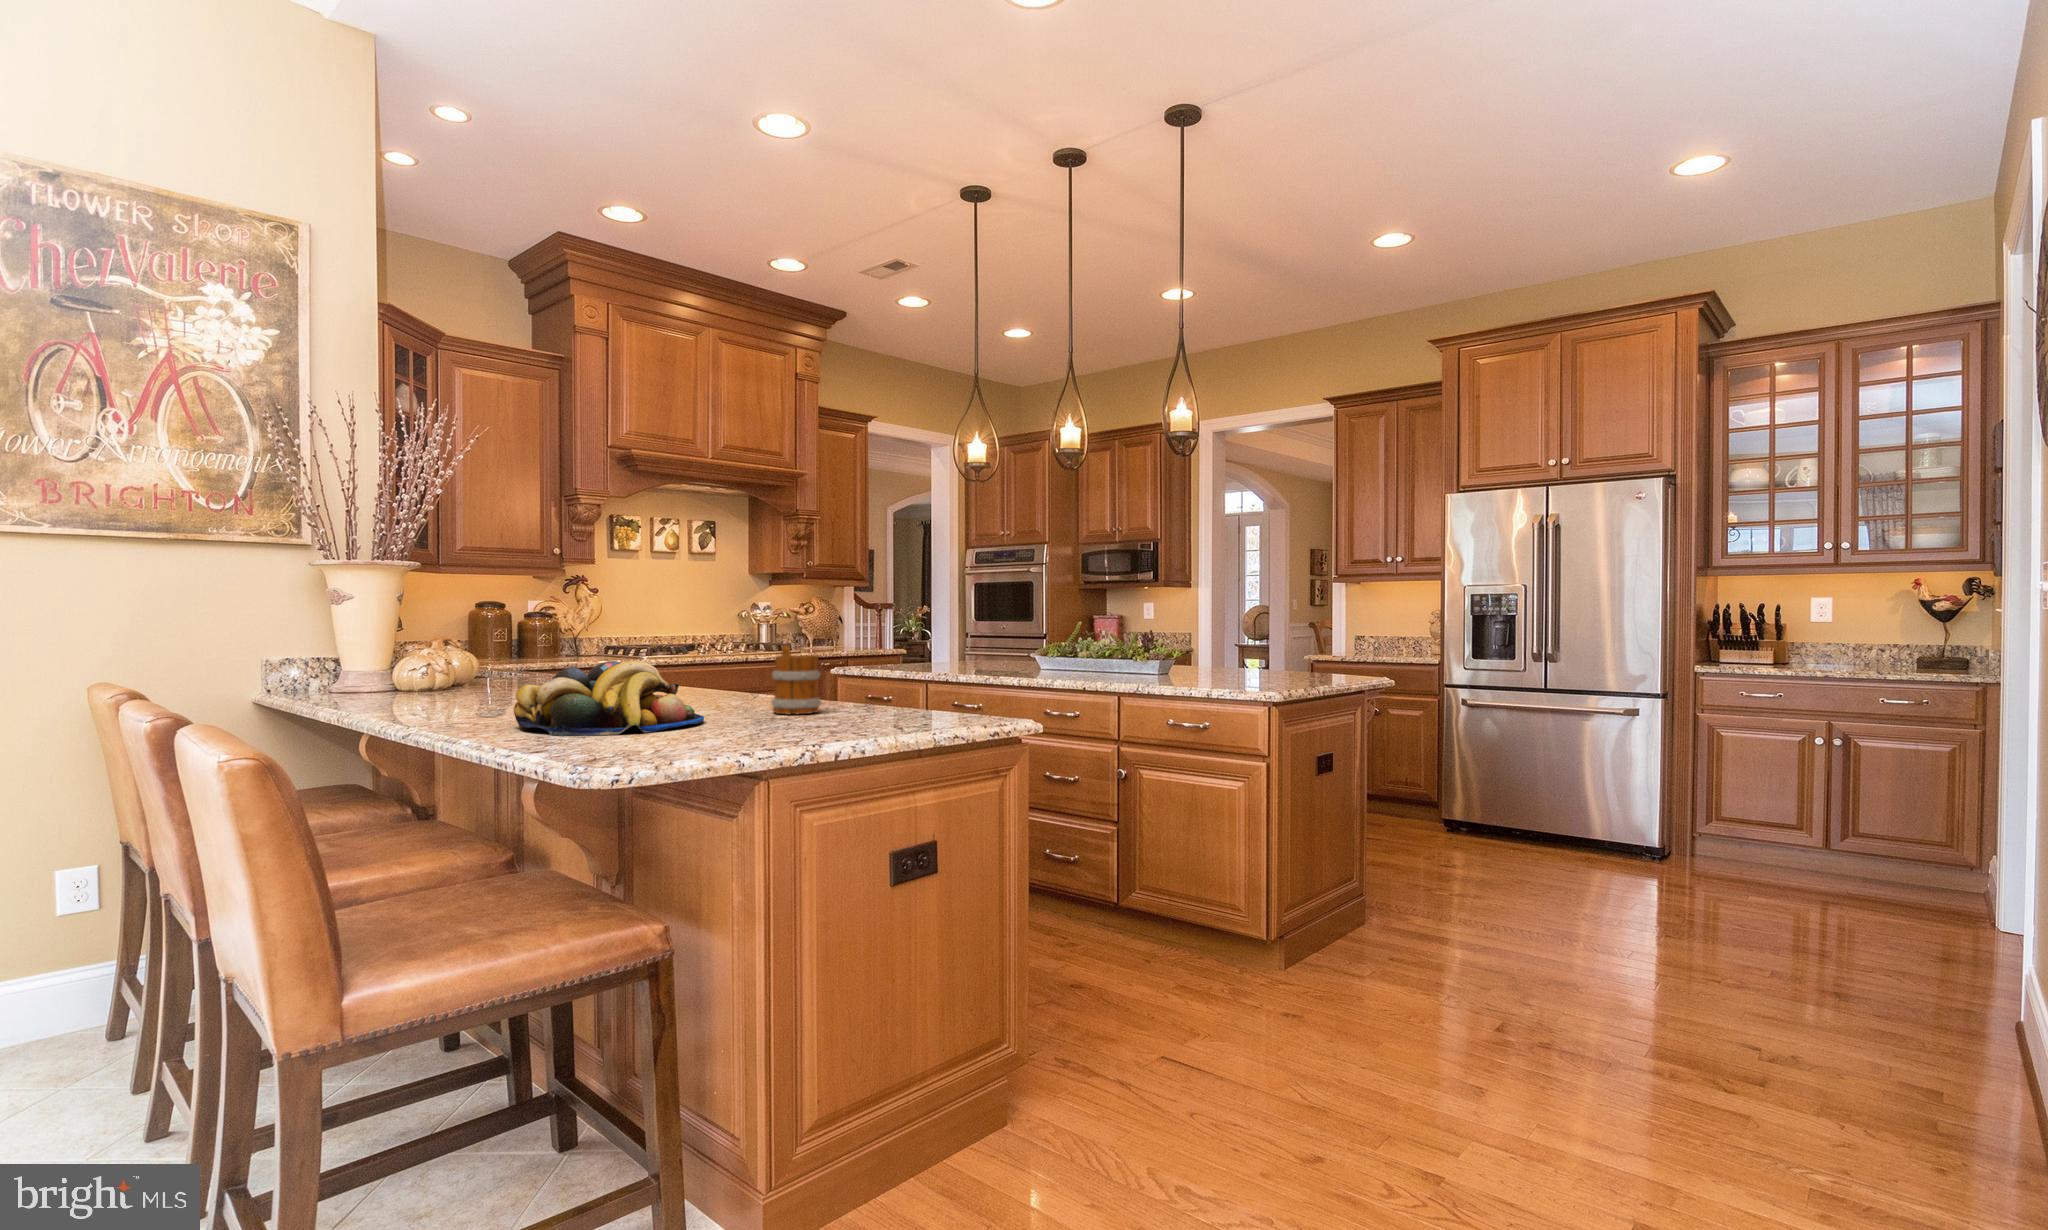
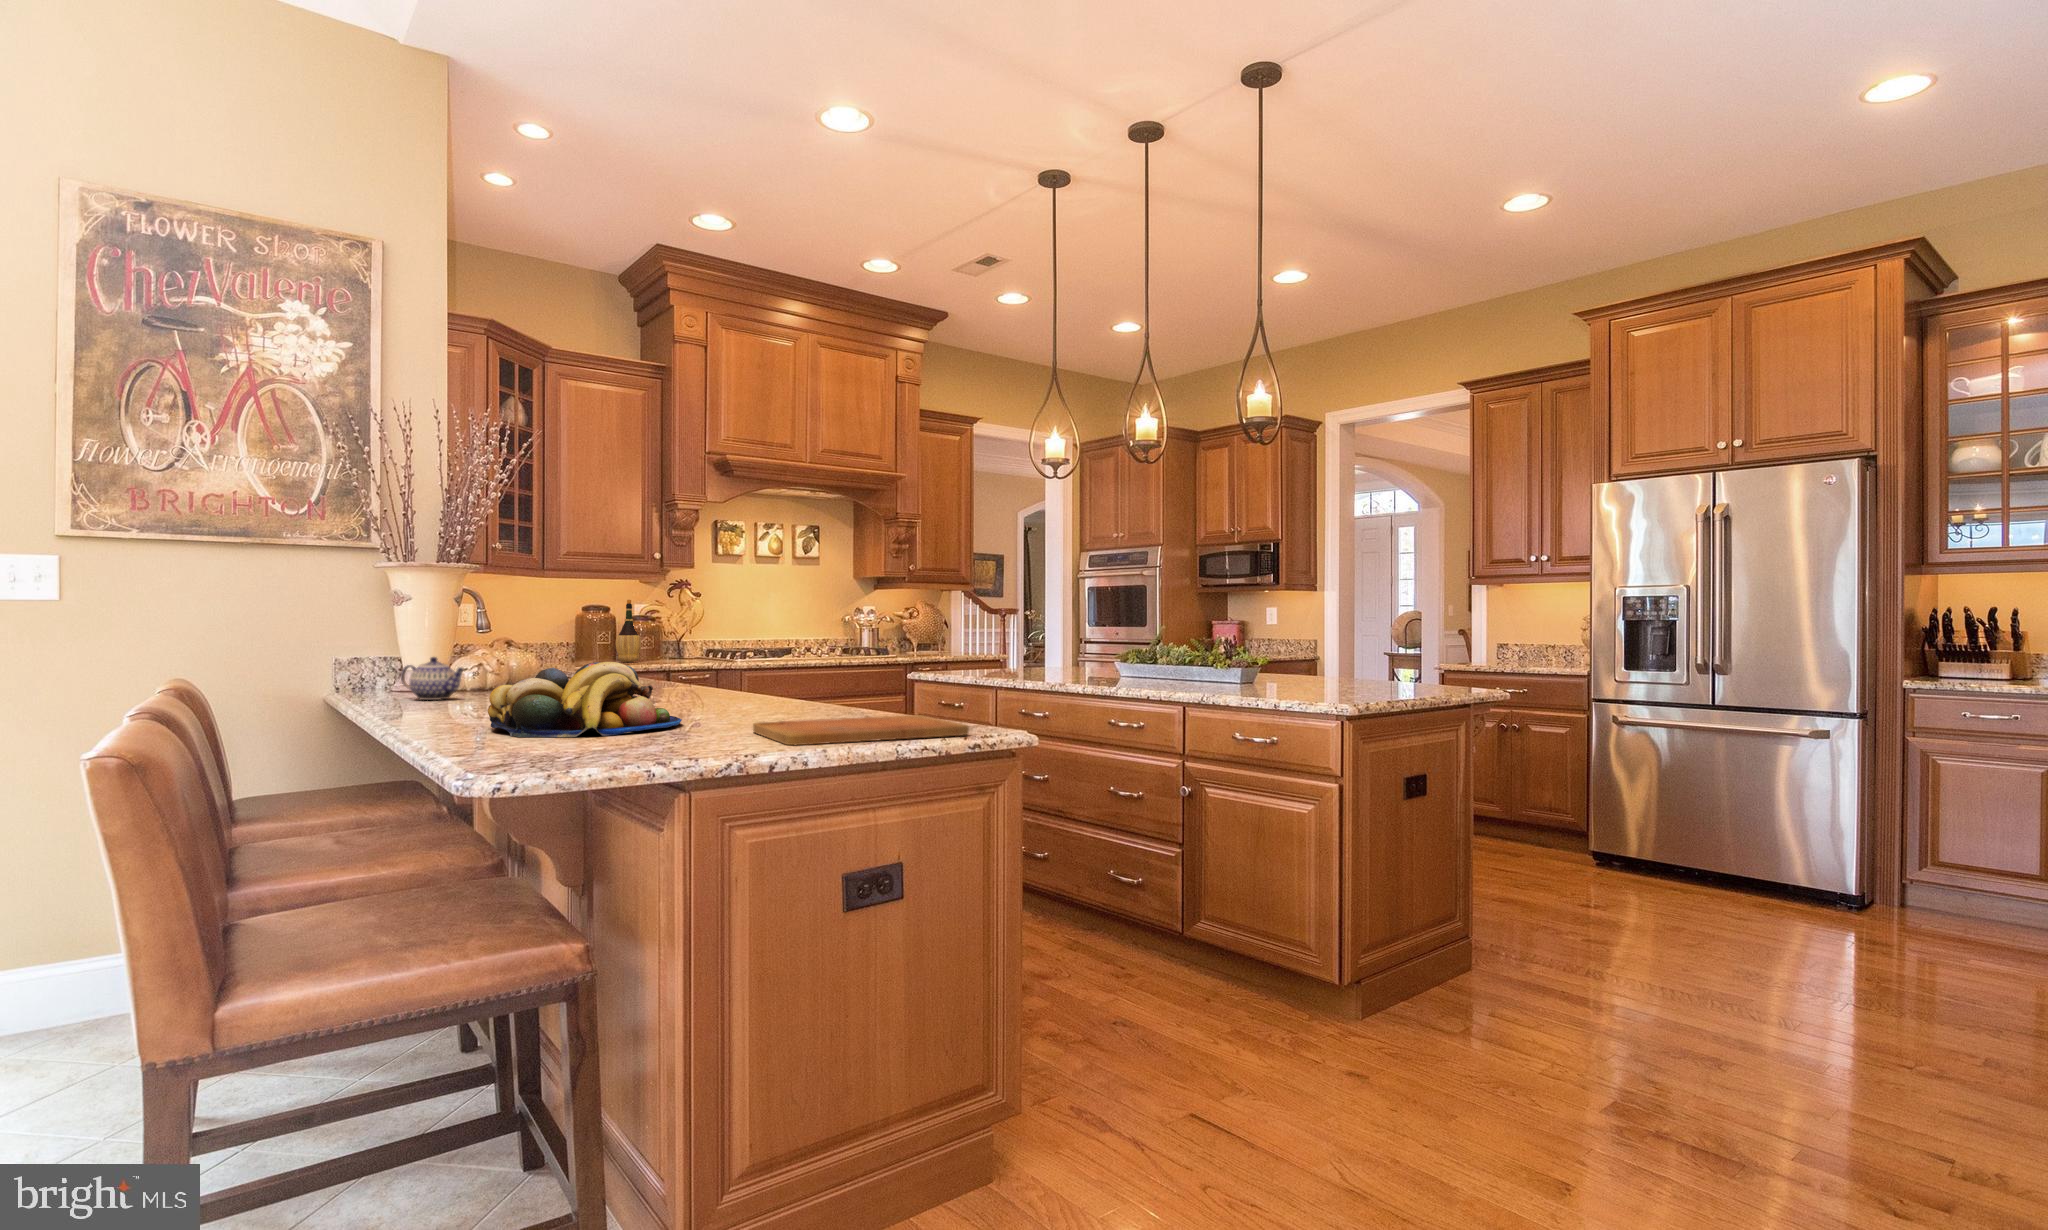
wine bottle: none [515,597,543,660] -> present [616,600,641,662]
mug: present [771,645,822,714] -> none [764,648,815,720]
teapot: none [358,657,431,701] -> present [401,657,464,700]
cutting board: none [785,707,991,737] -> present [753,715,969,745]

